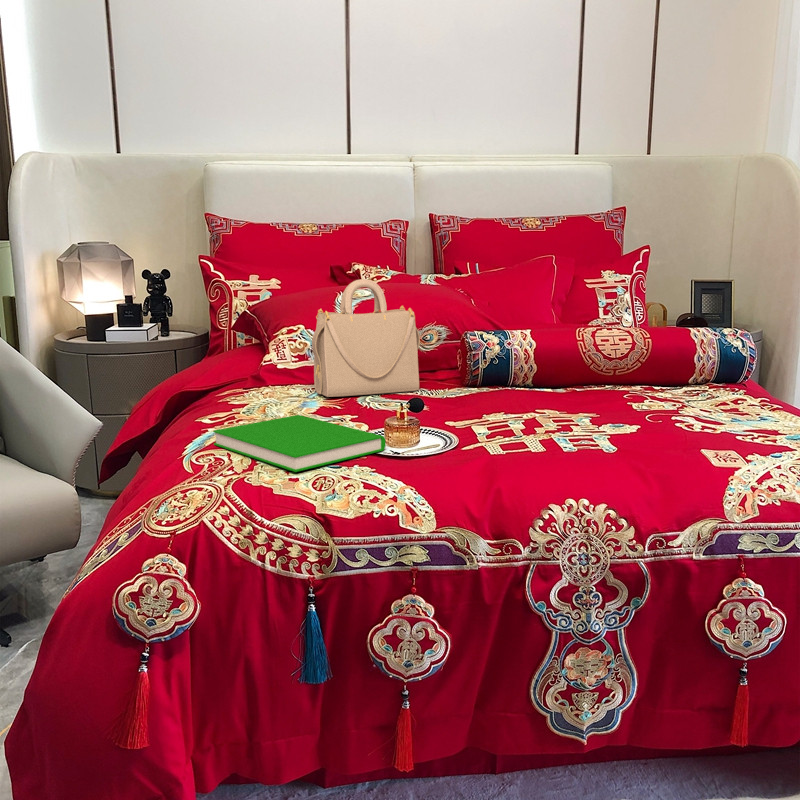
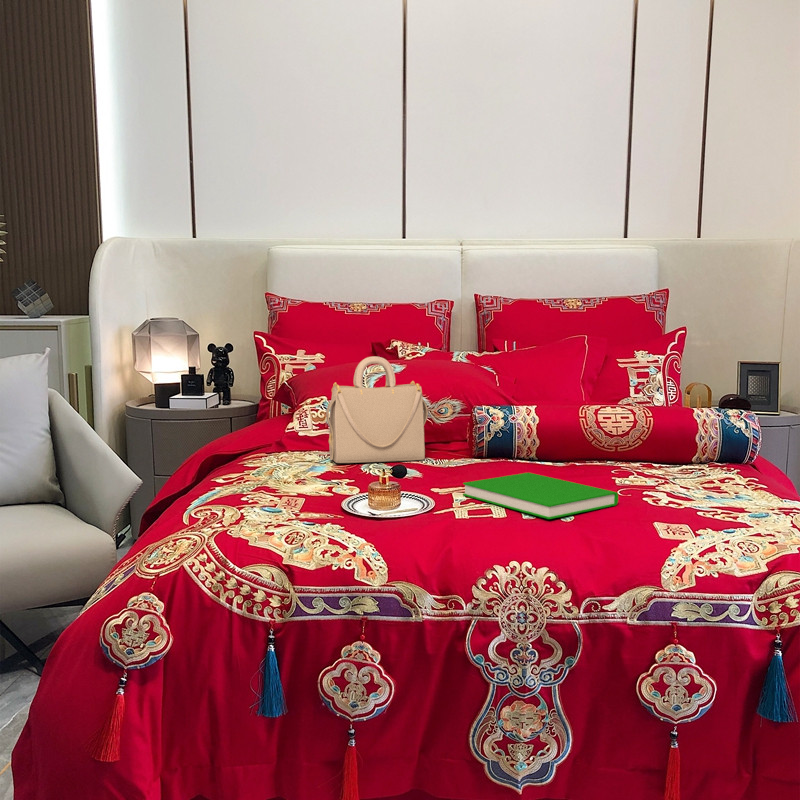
book: present [213,415,386,472] -> present [463,473,618,519]

